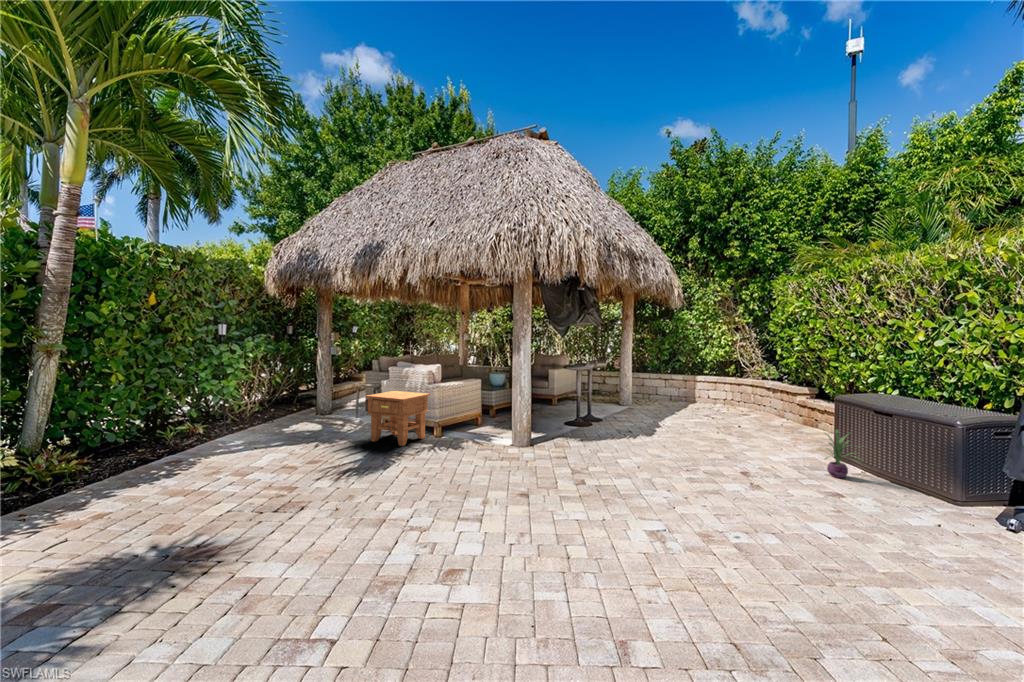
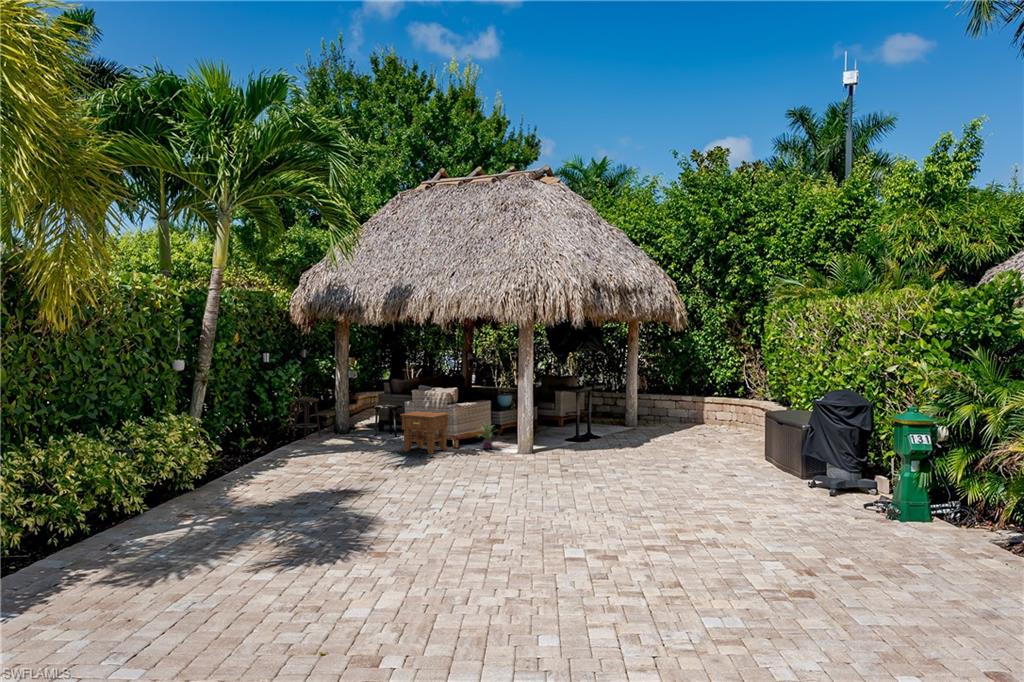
stool: none [261,375,293,422] -> present [293,398,321,439]
decorative plant: present [825,429,850,478] -> present [479,423,492,449]

